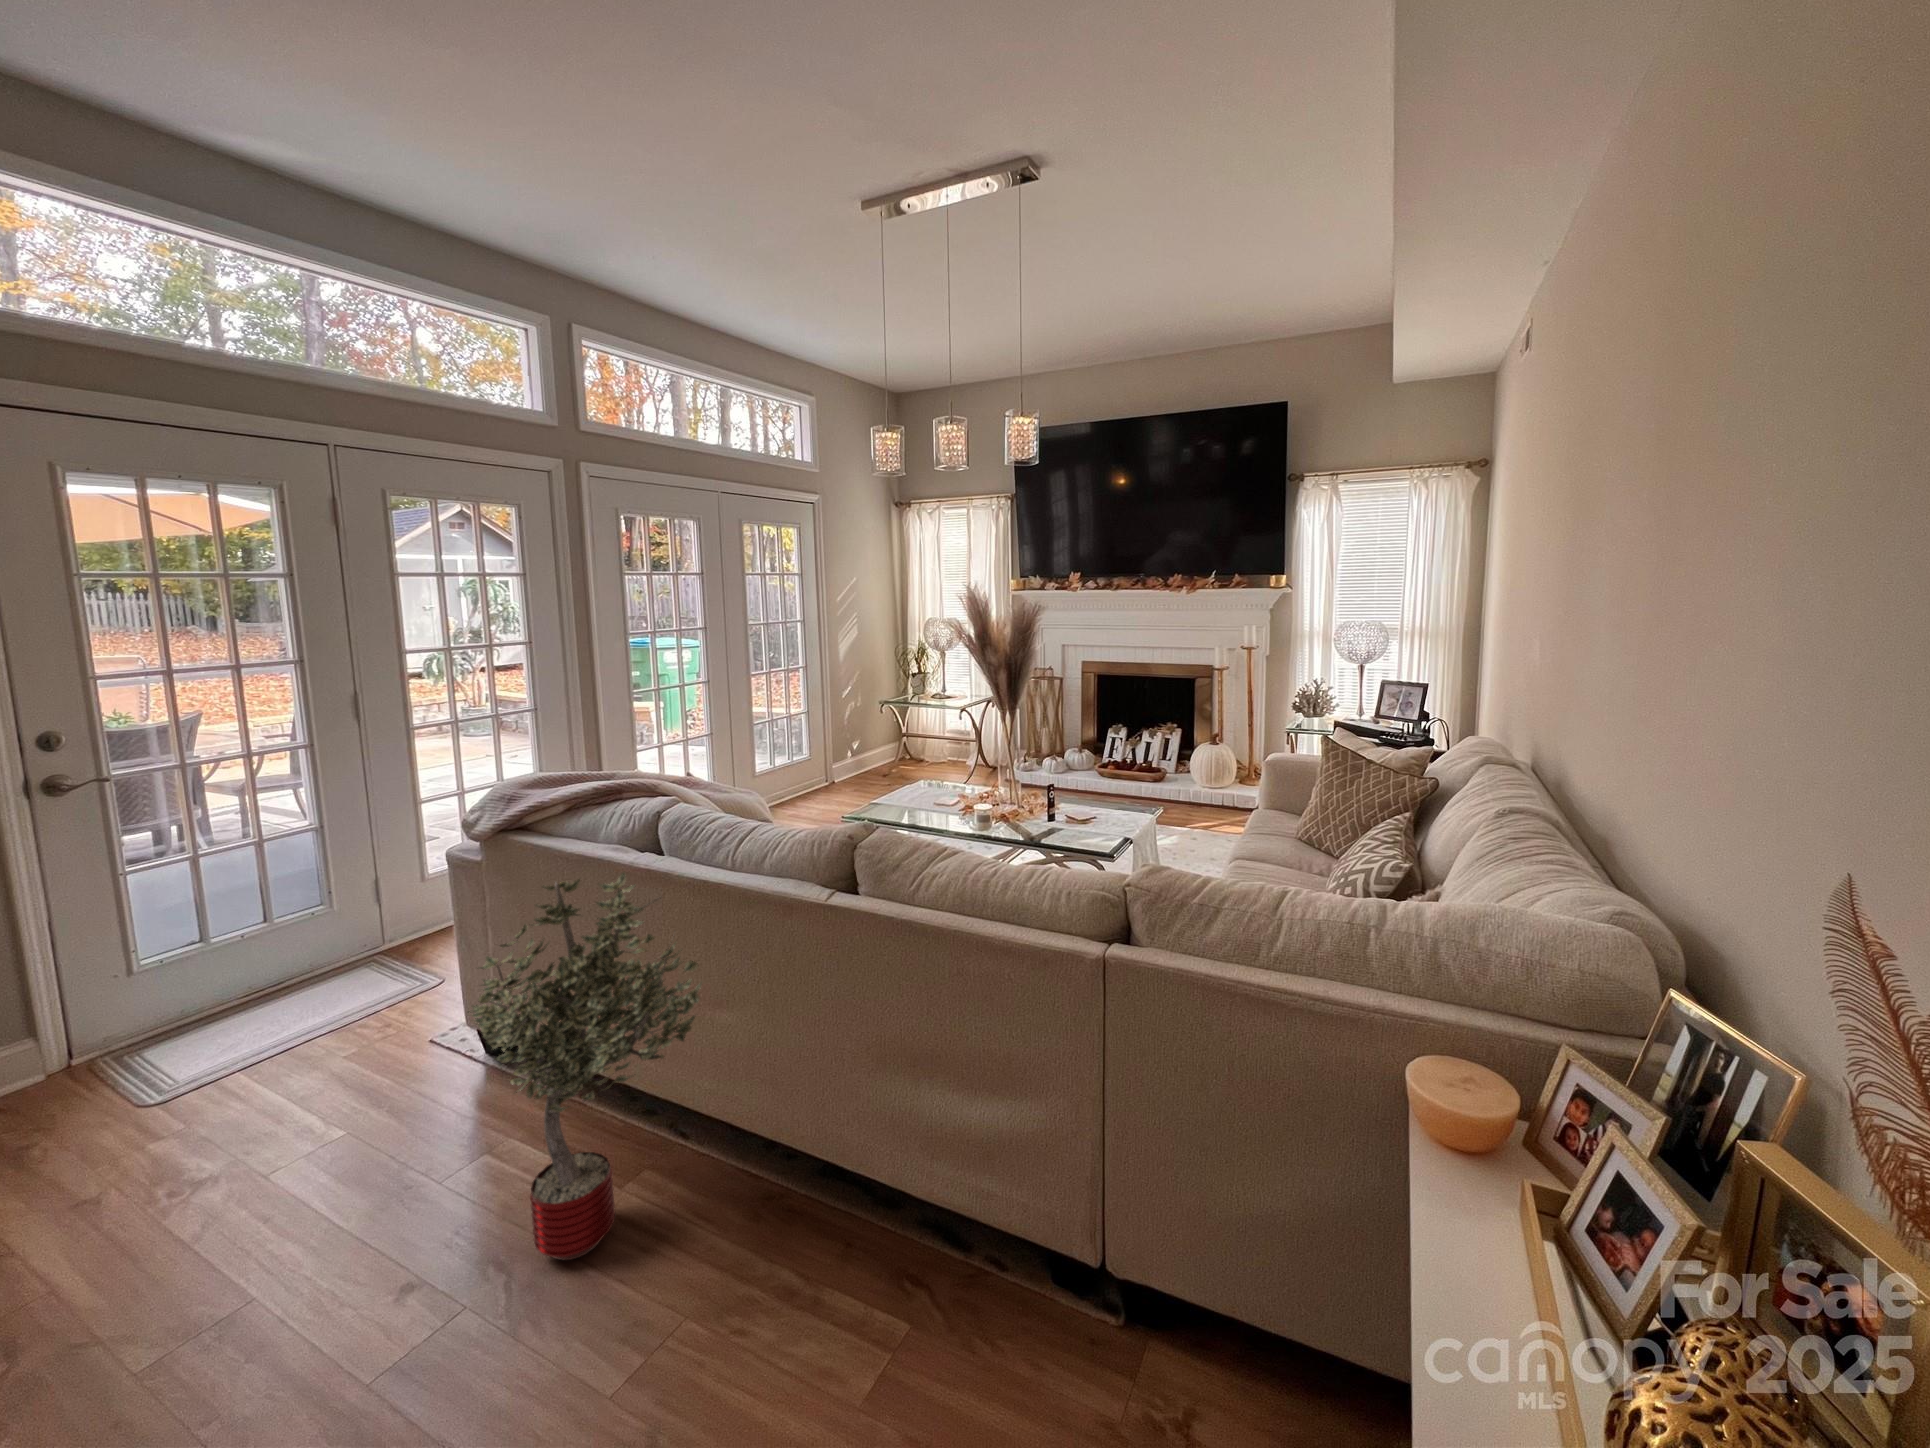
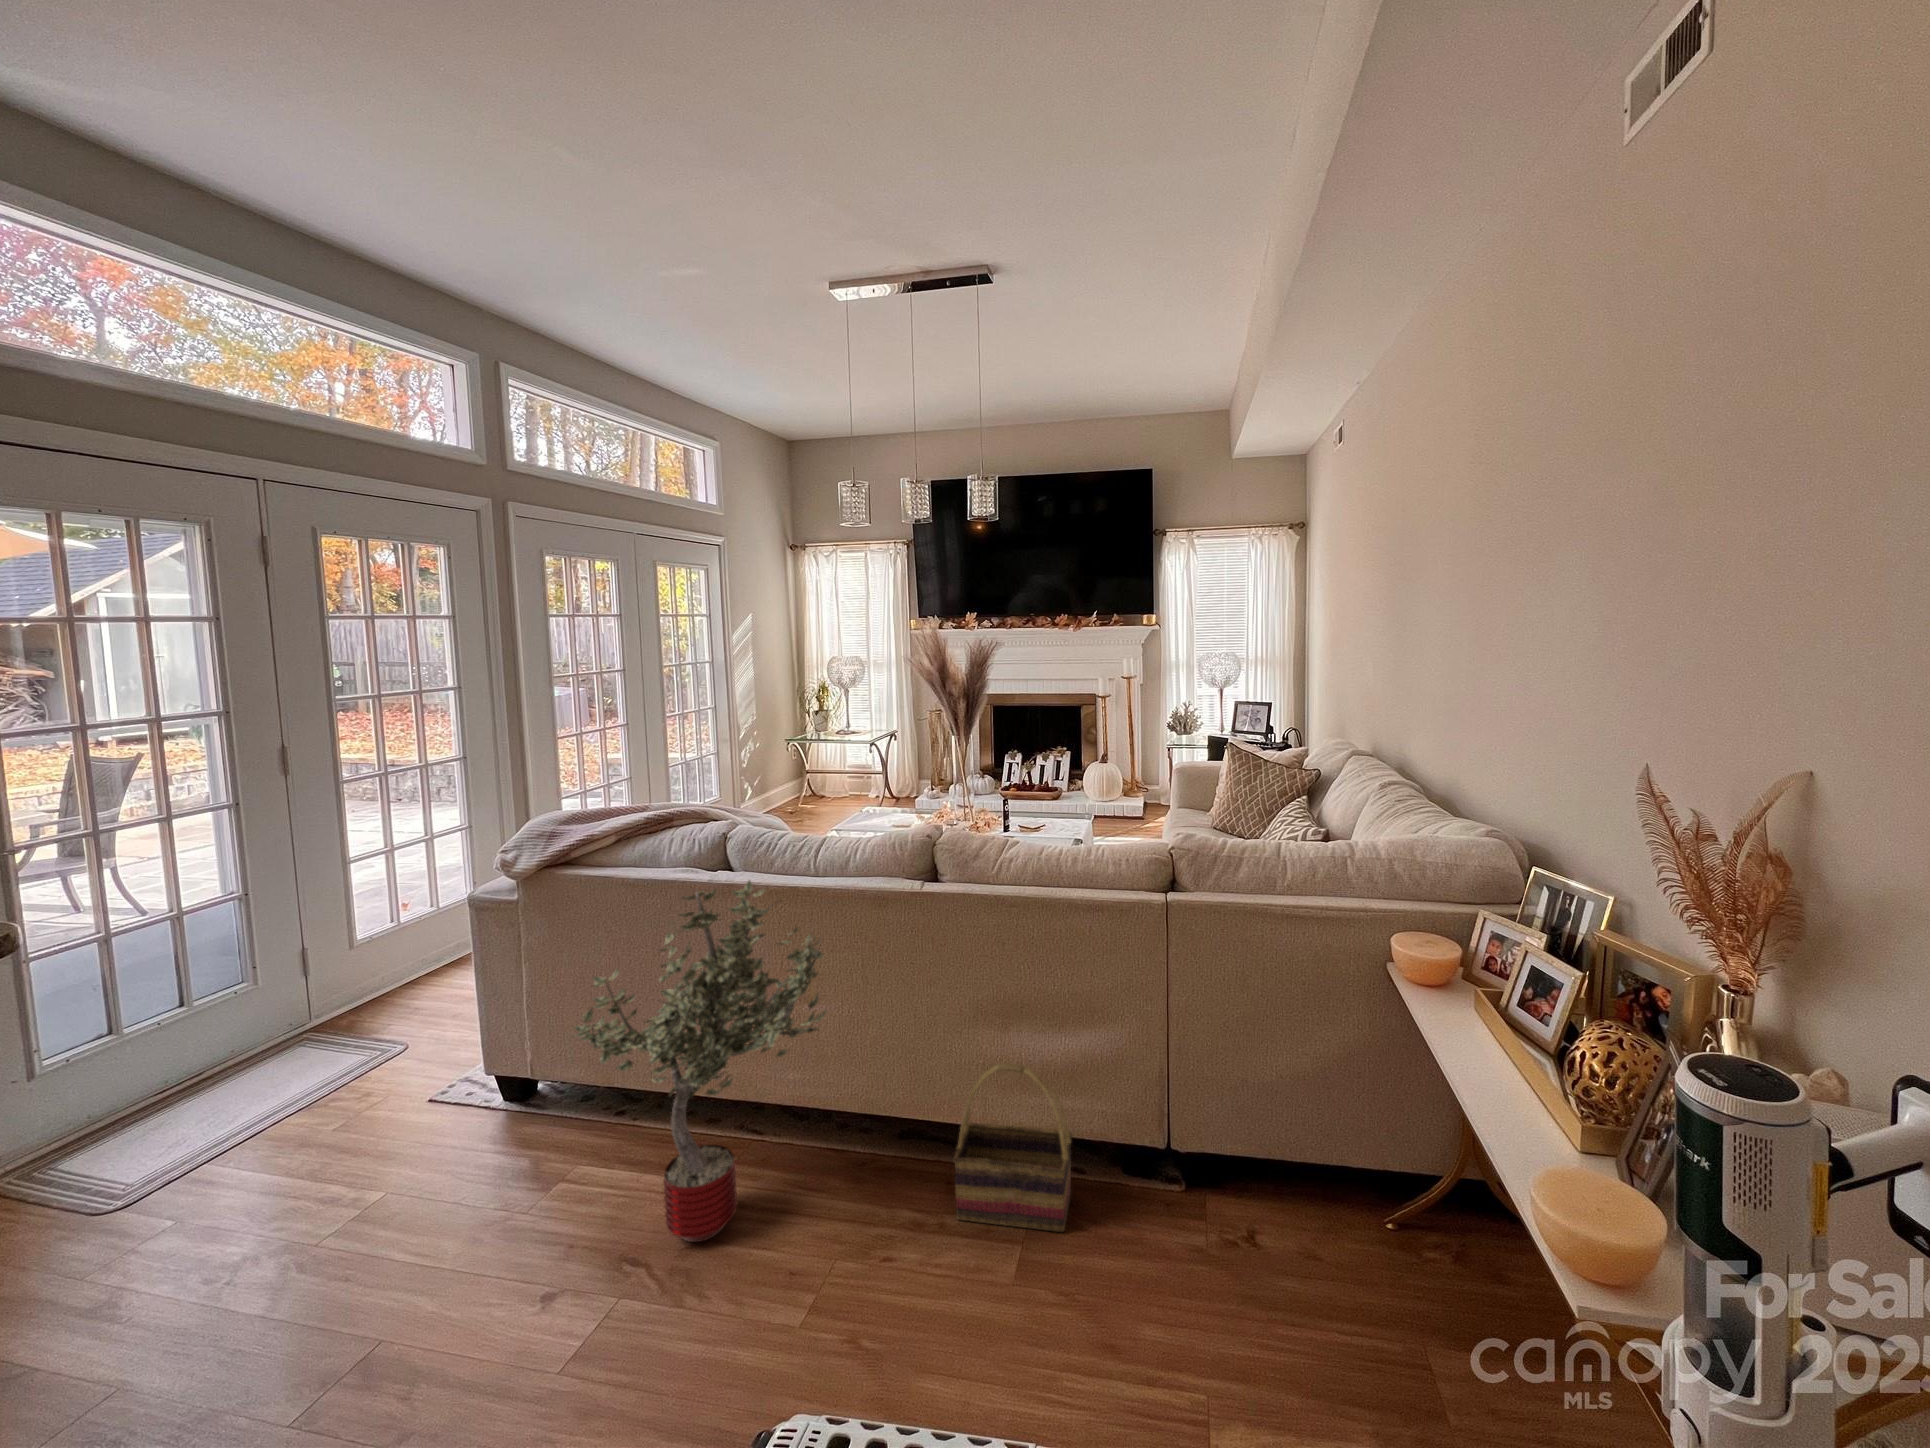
basket: none [828,1125,981,1350] -> present [953,1063,1072,1232]

